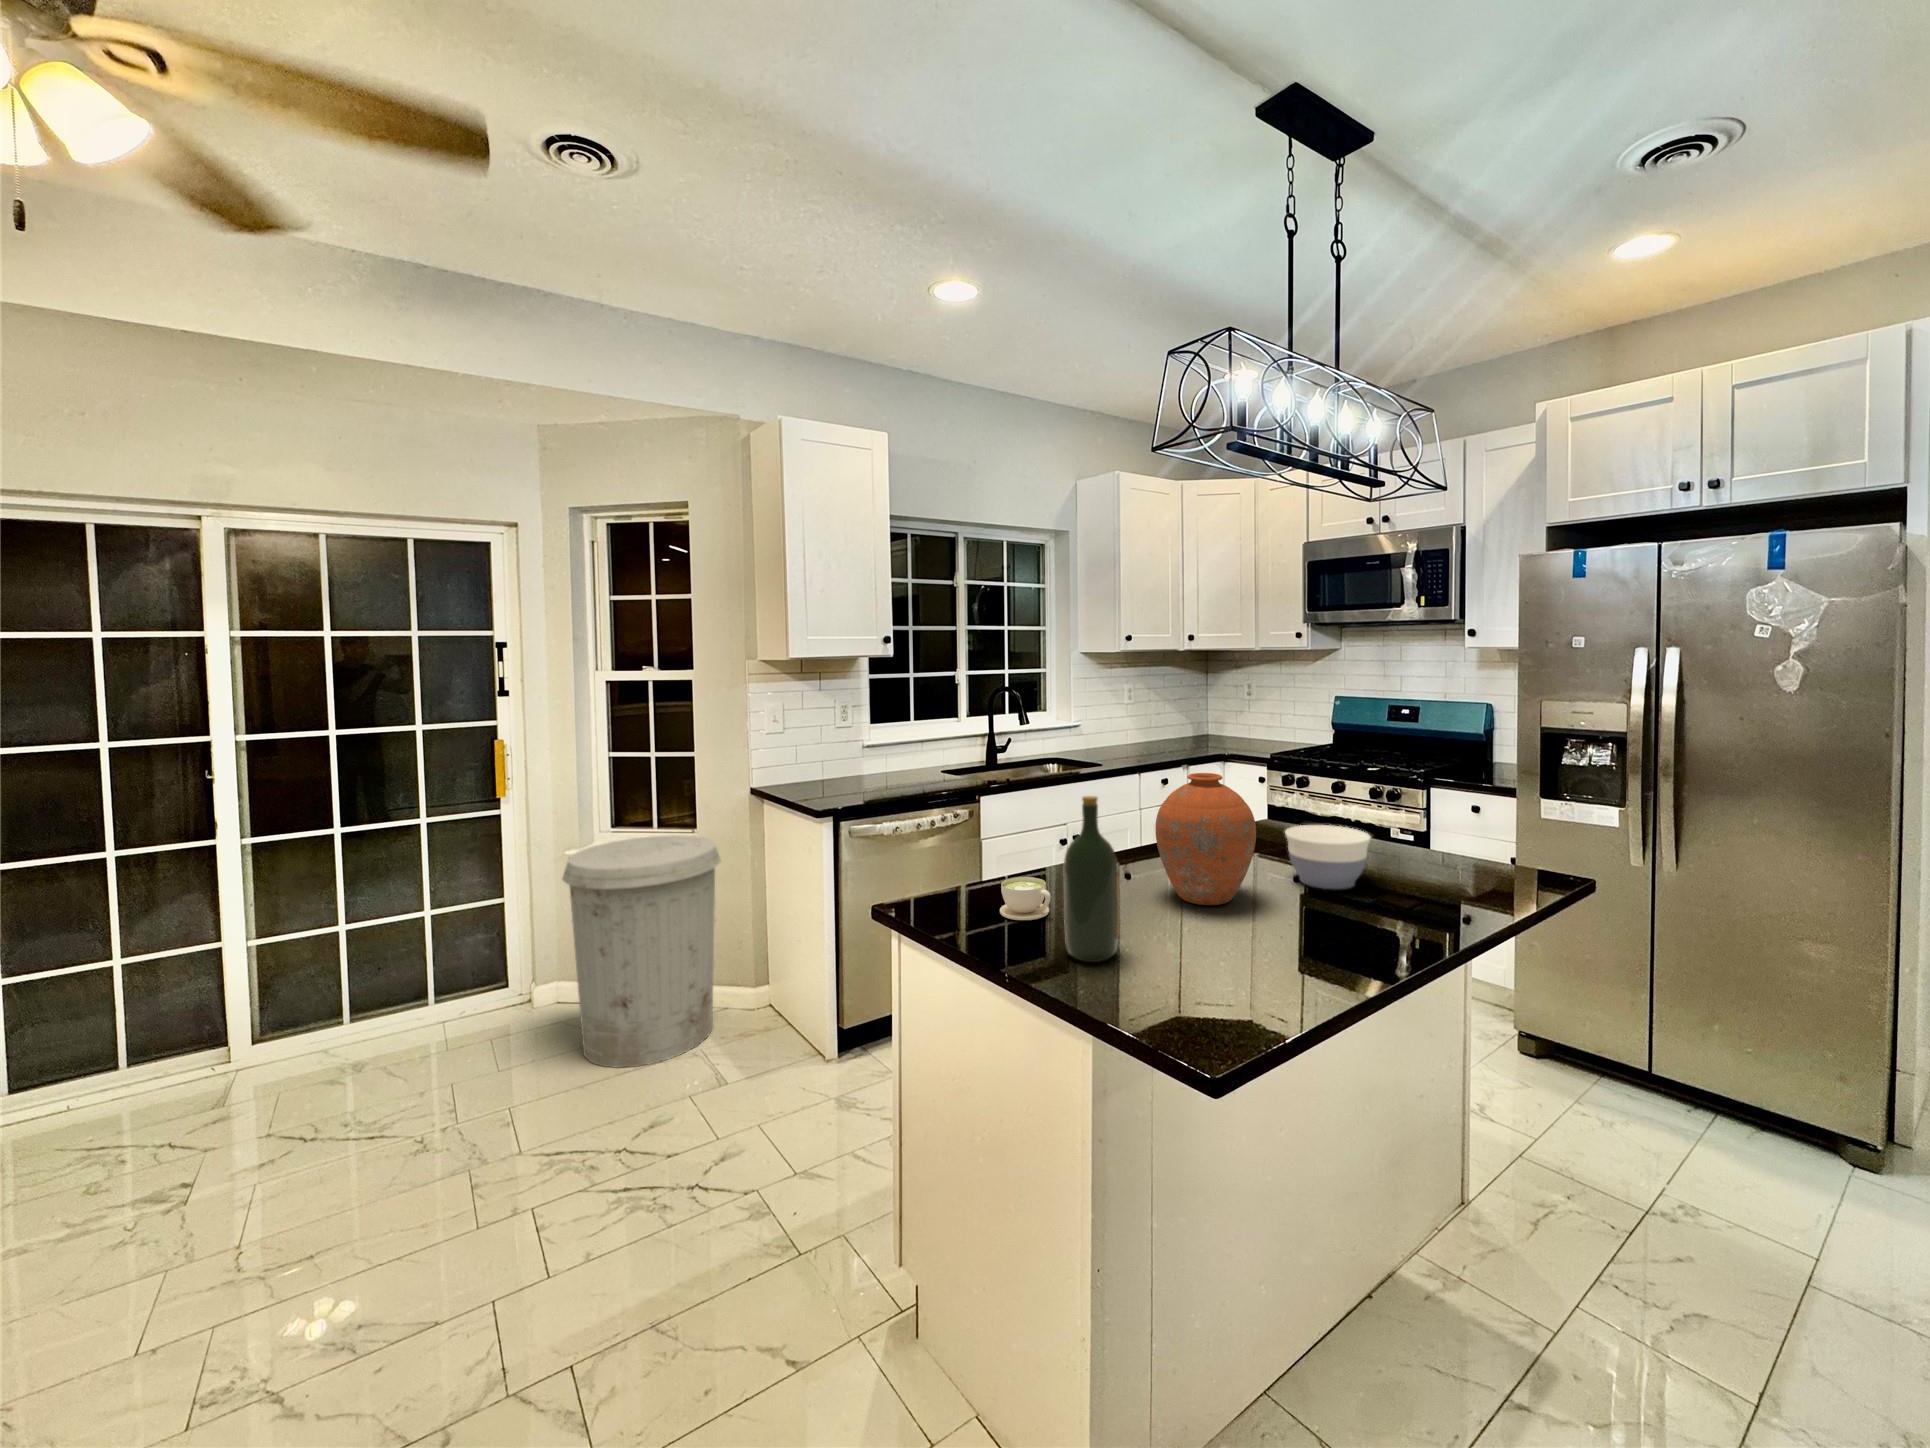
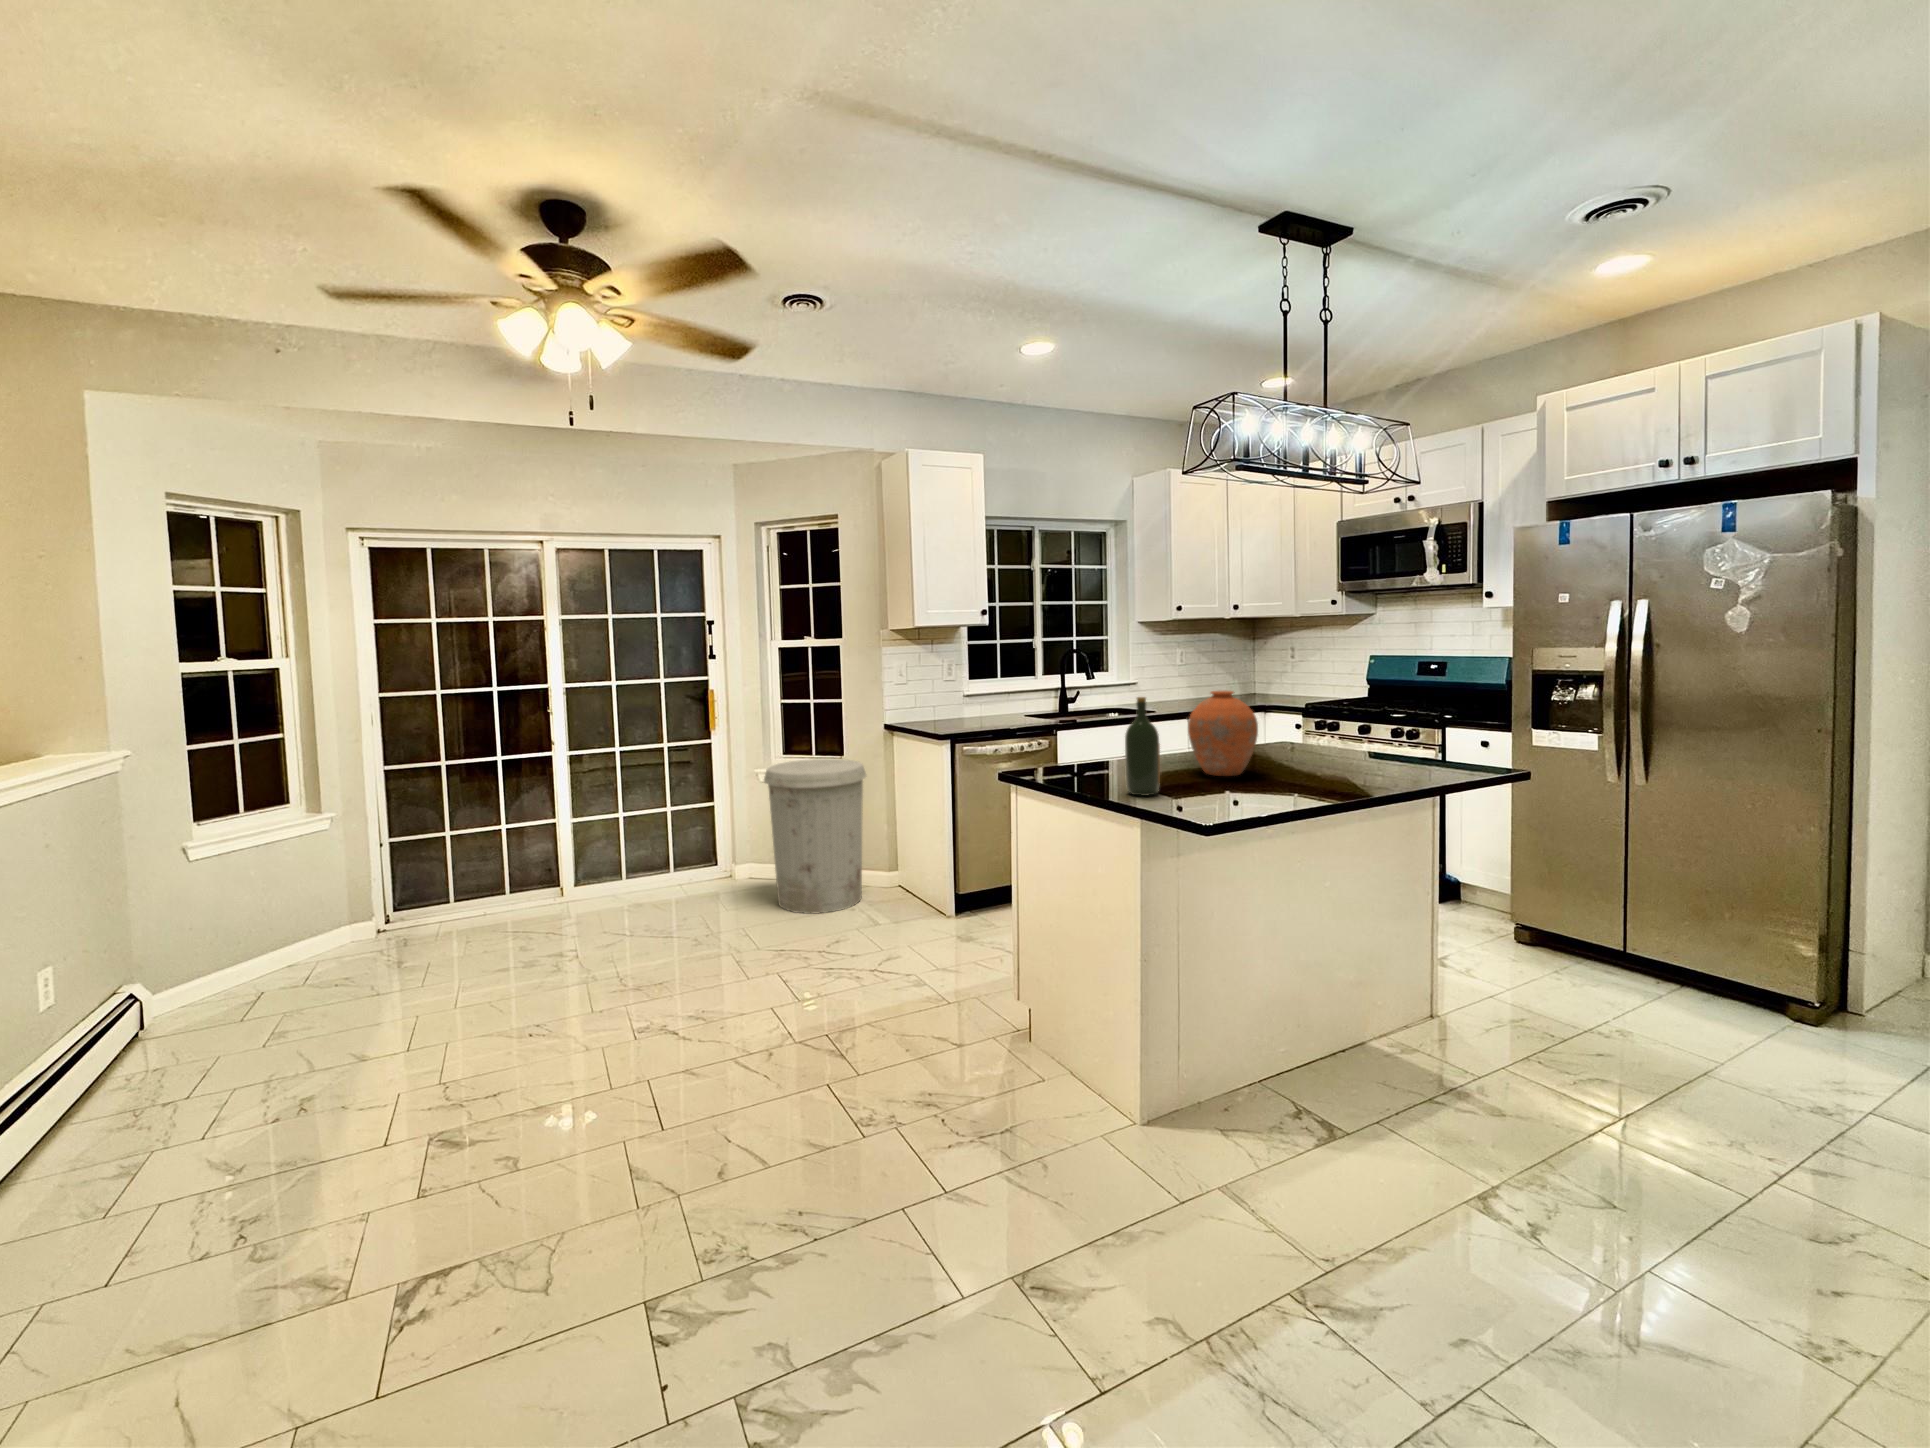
bowl: present [1285,825,1371,889] -> none [1284,731,1347,771]
coffee cup: present [1000,877,1051,920] -> none [1083,757,1117,780]

